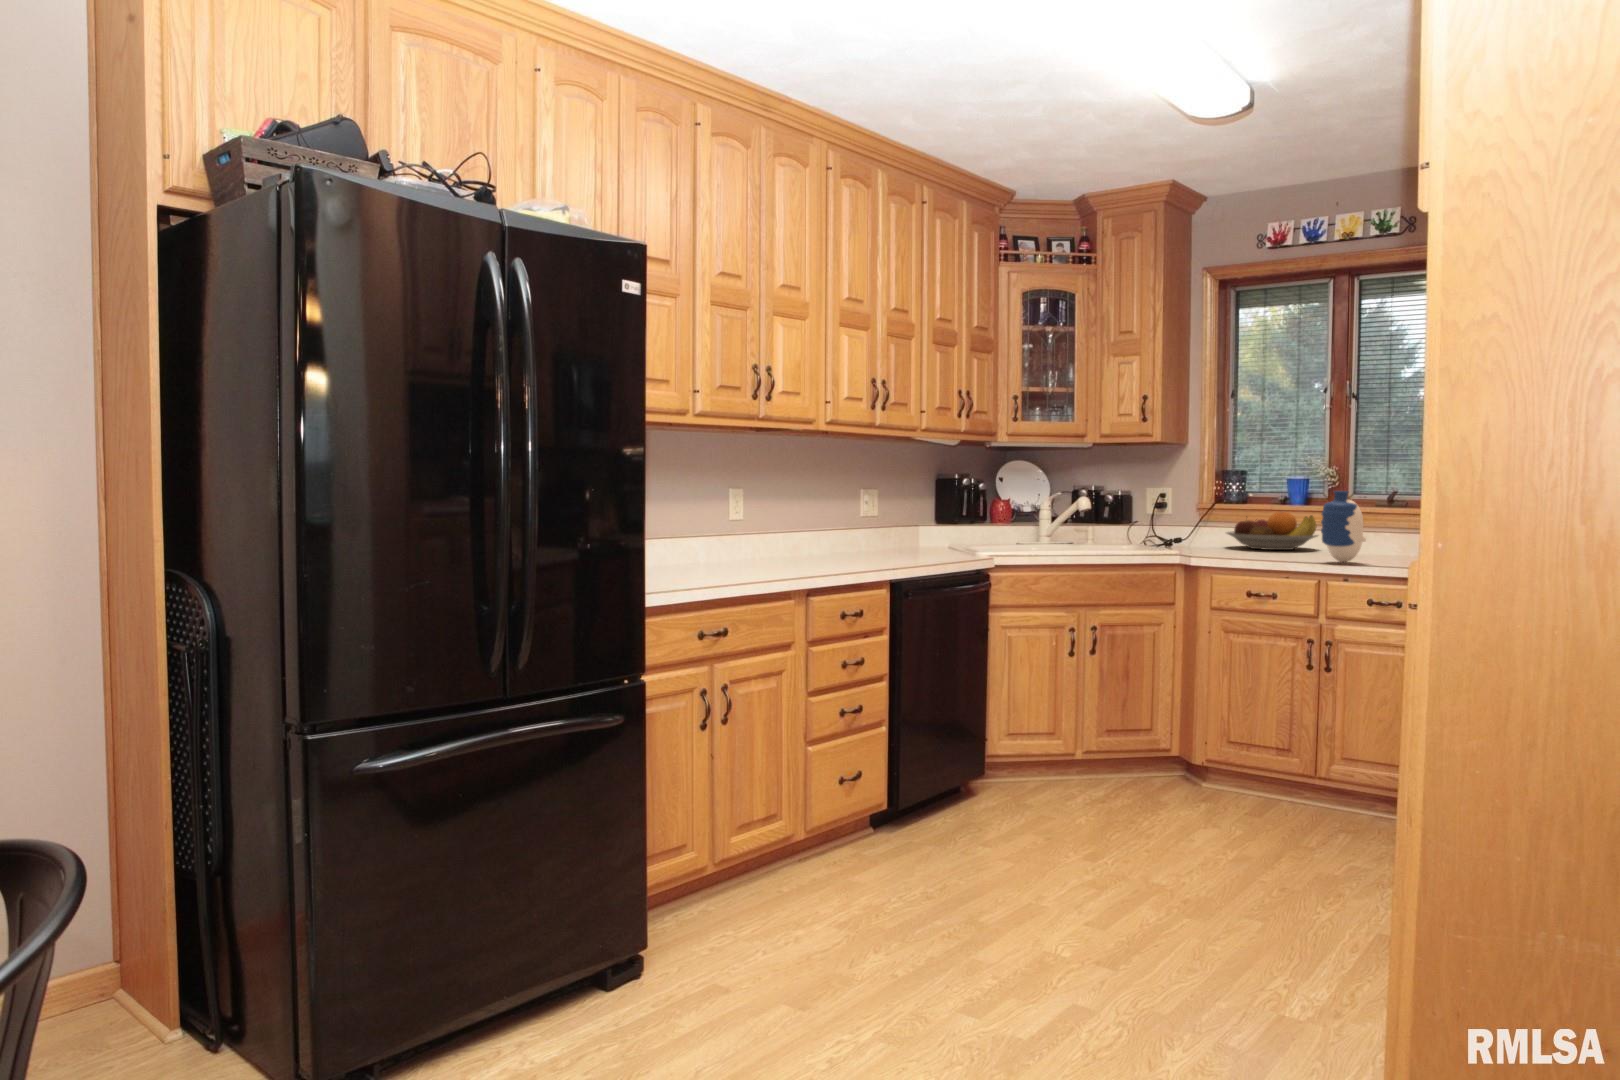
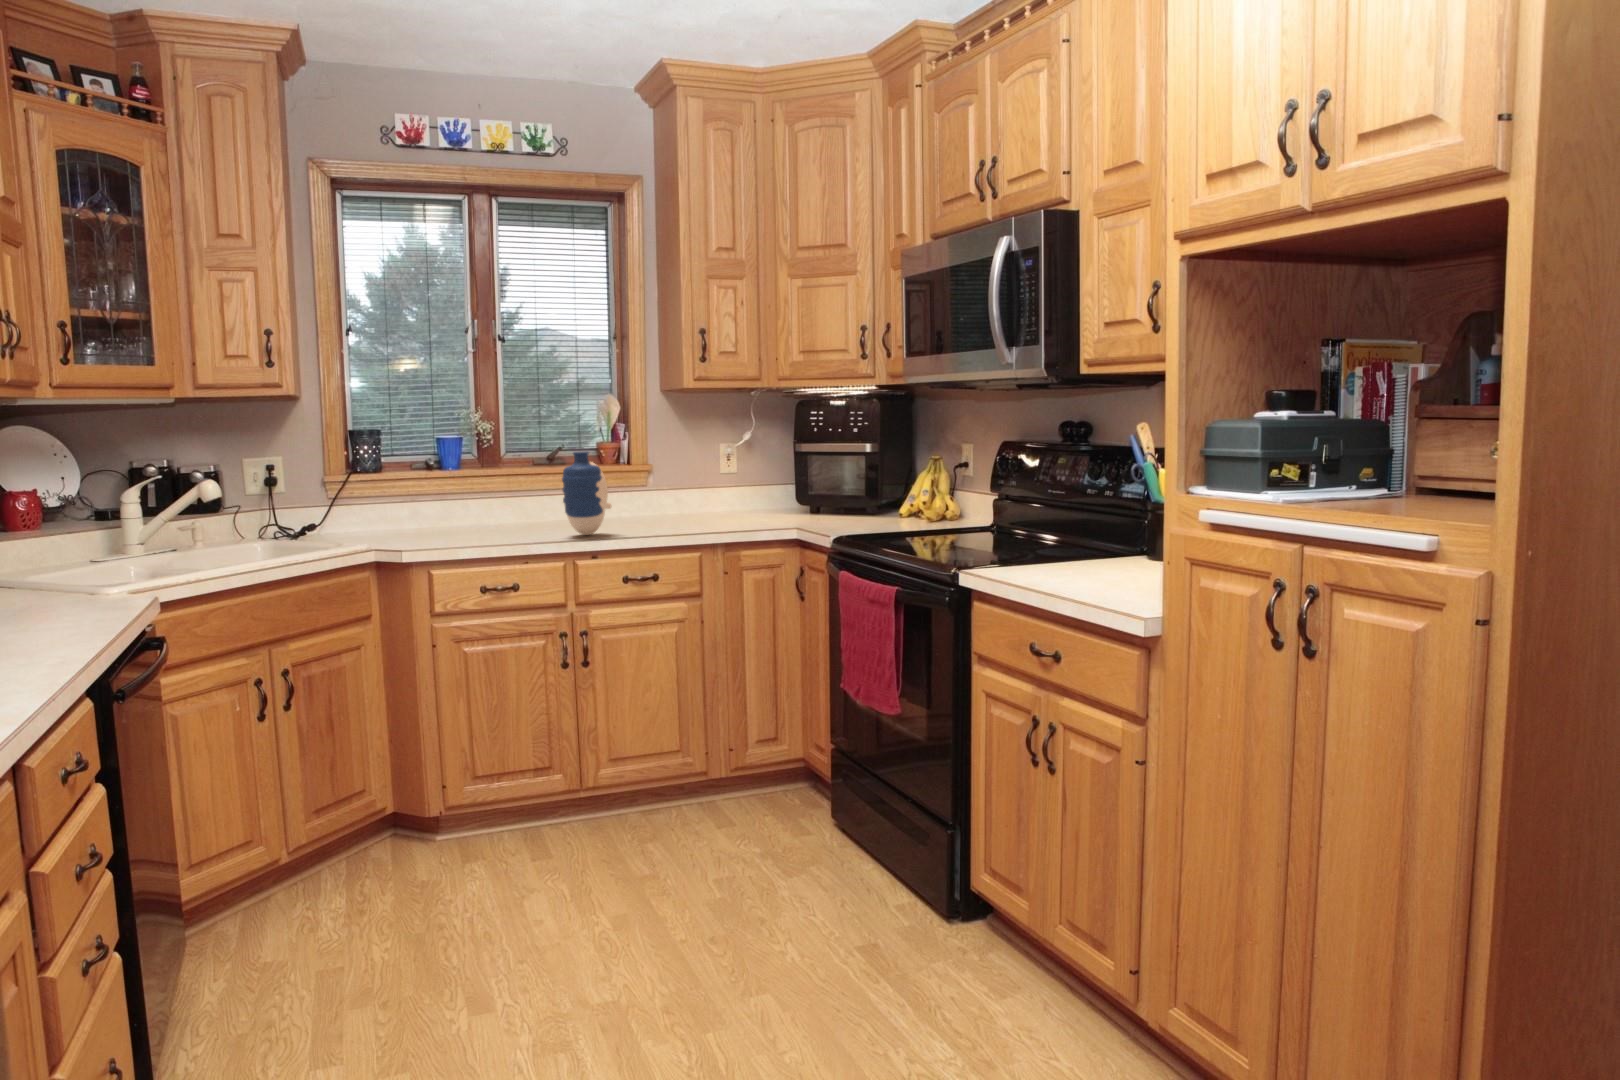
fruit bowl: present [1227,512,1318,550] -> none [389,482,501,530]

